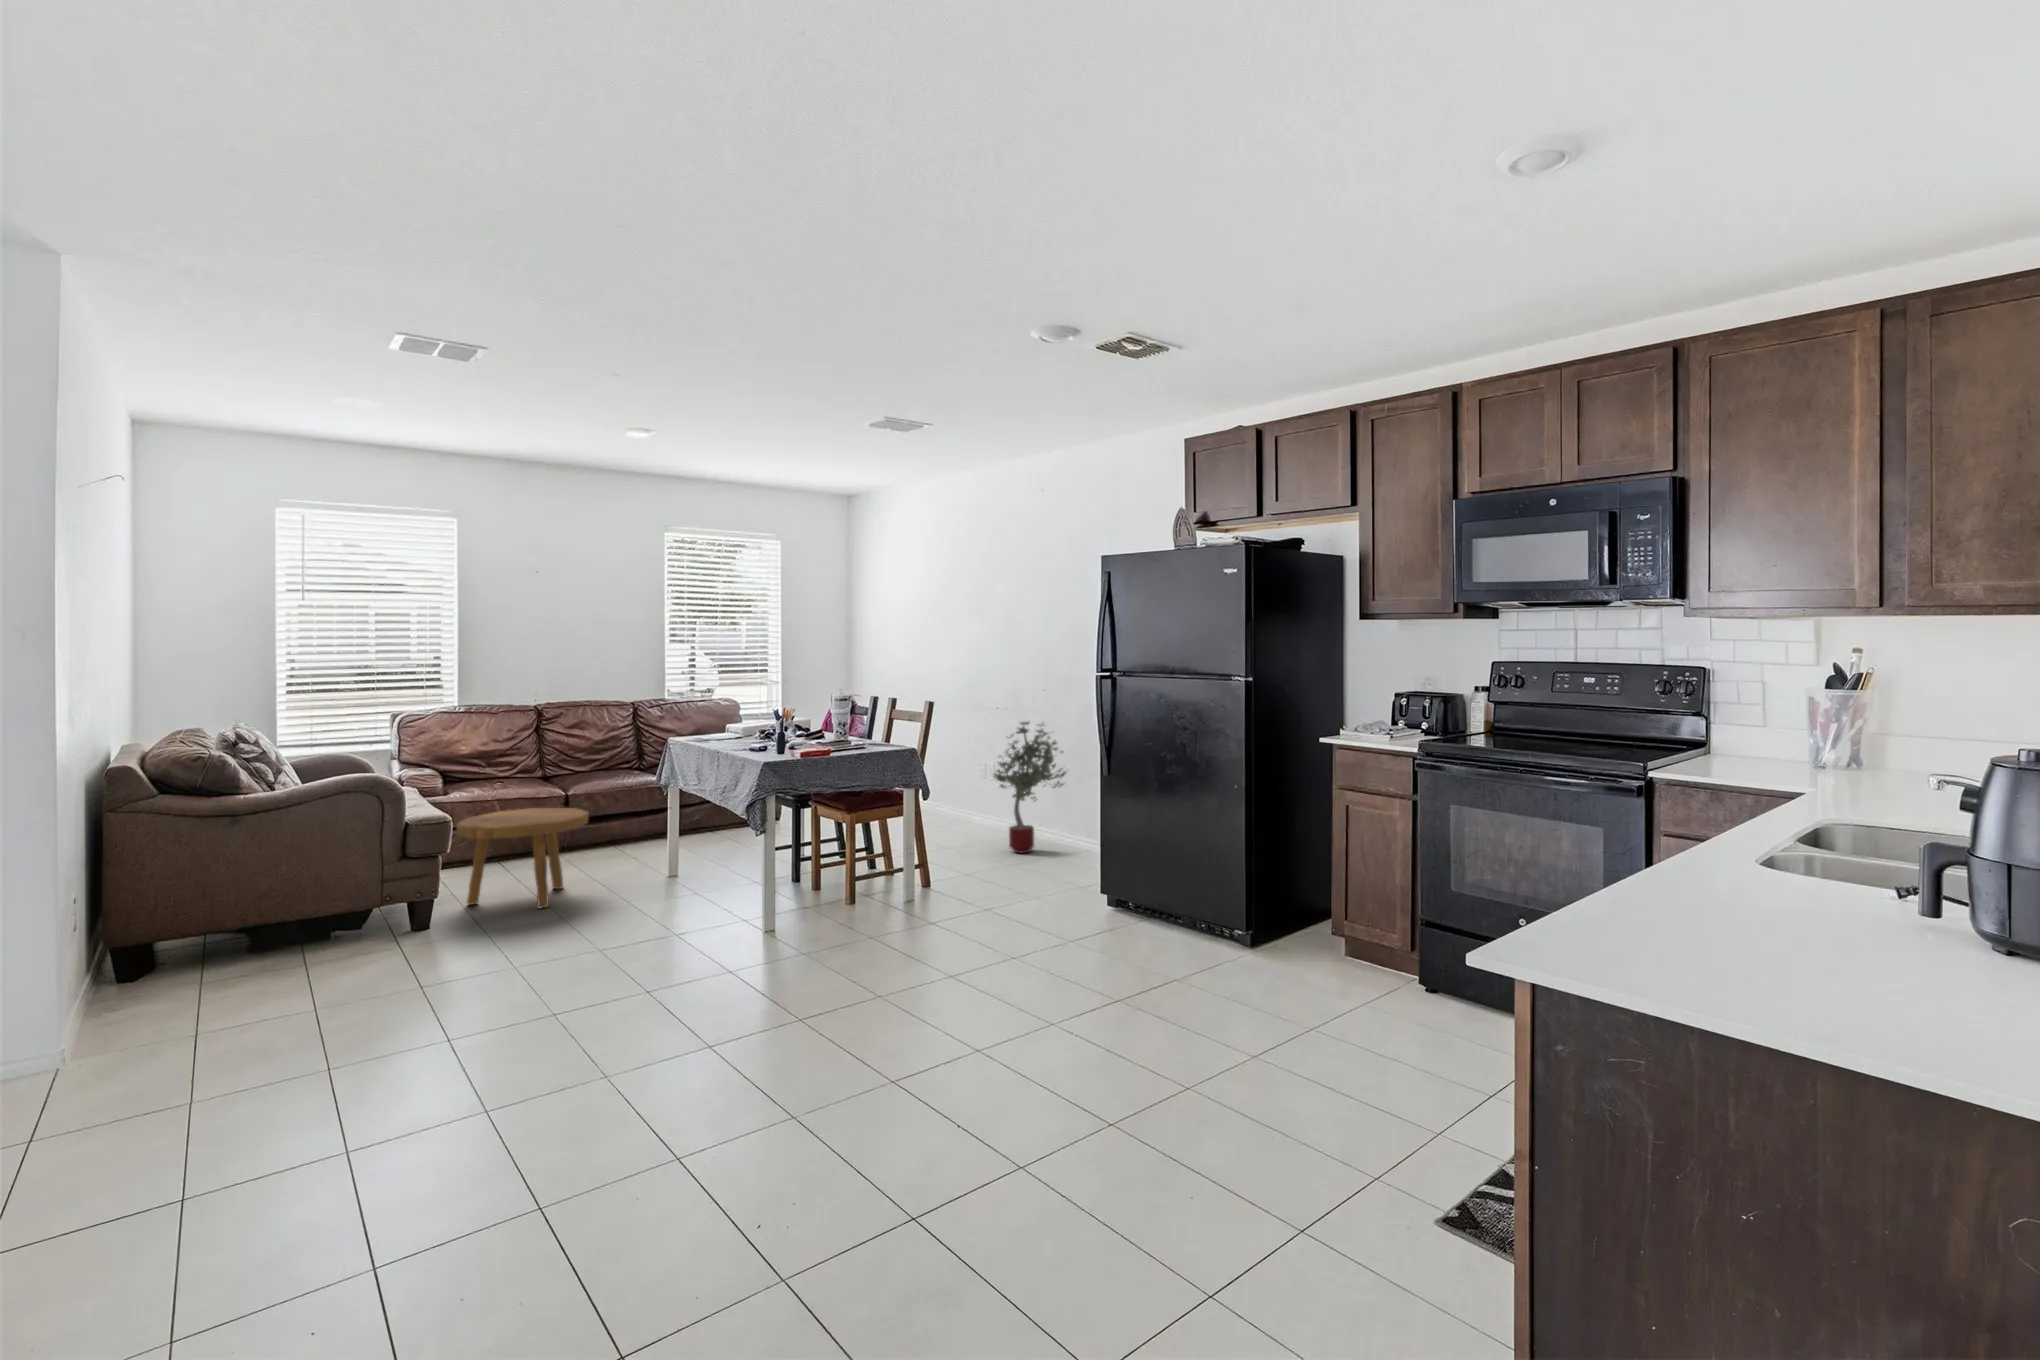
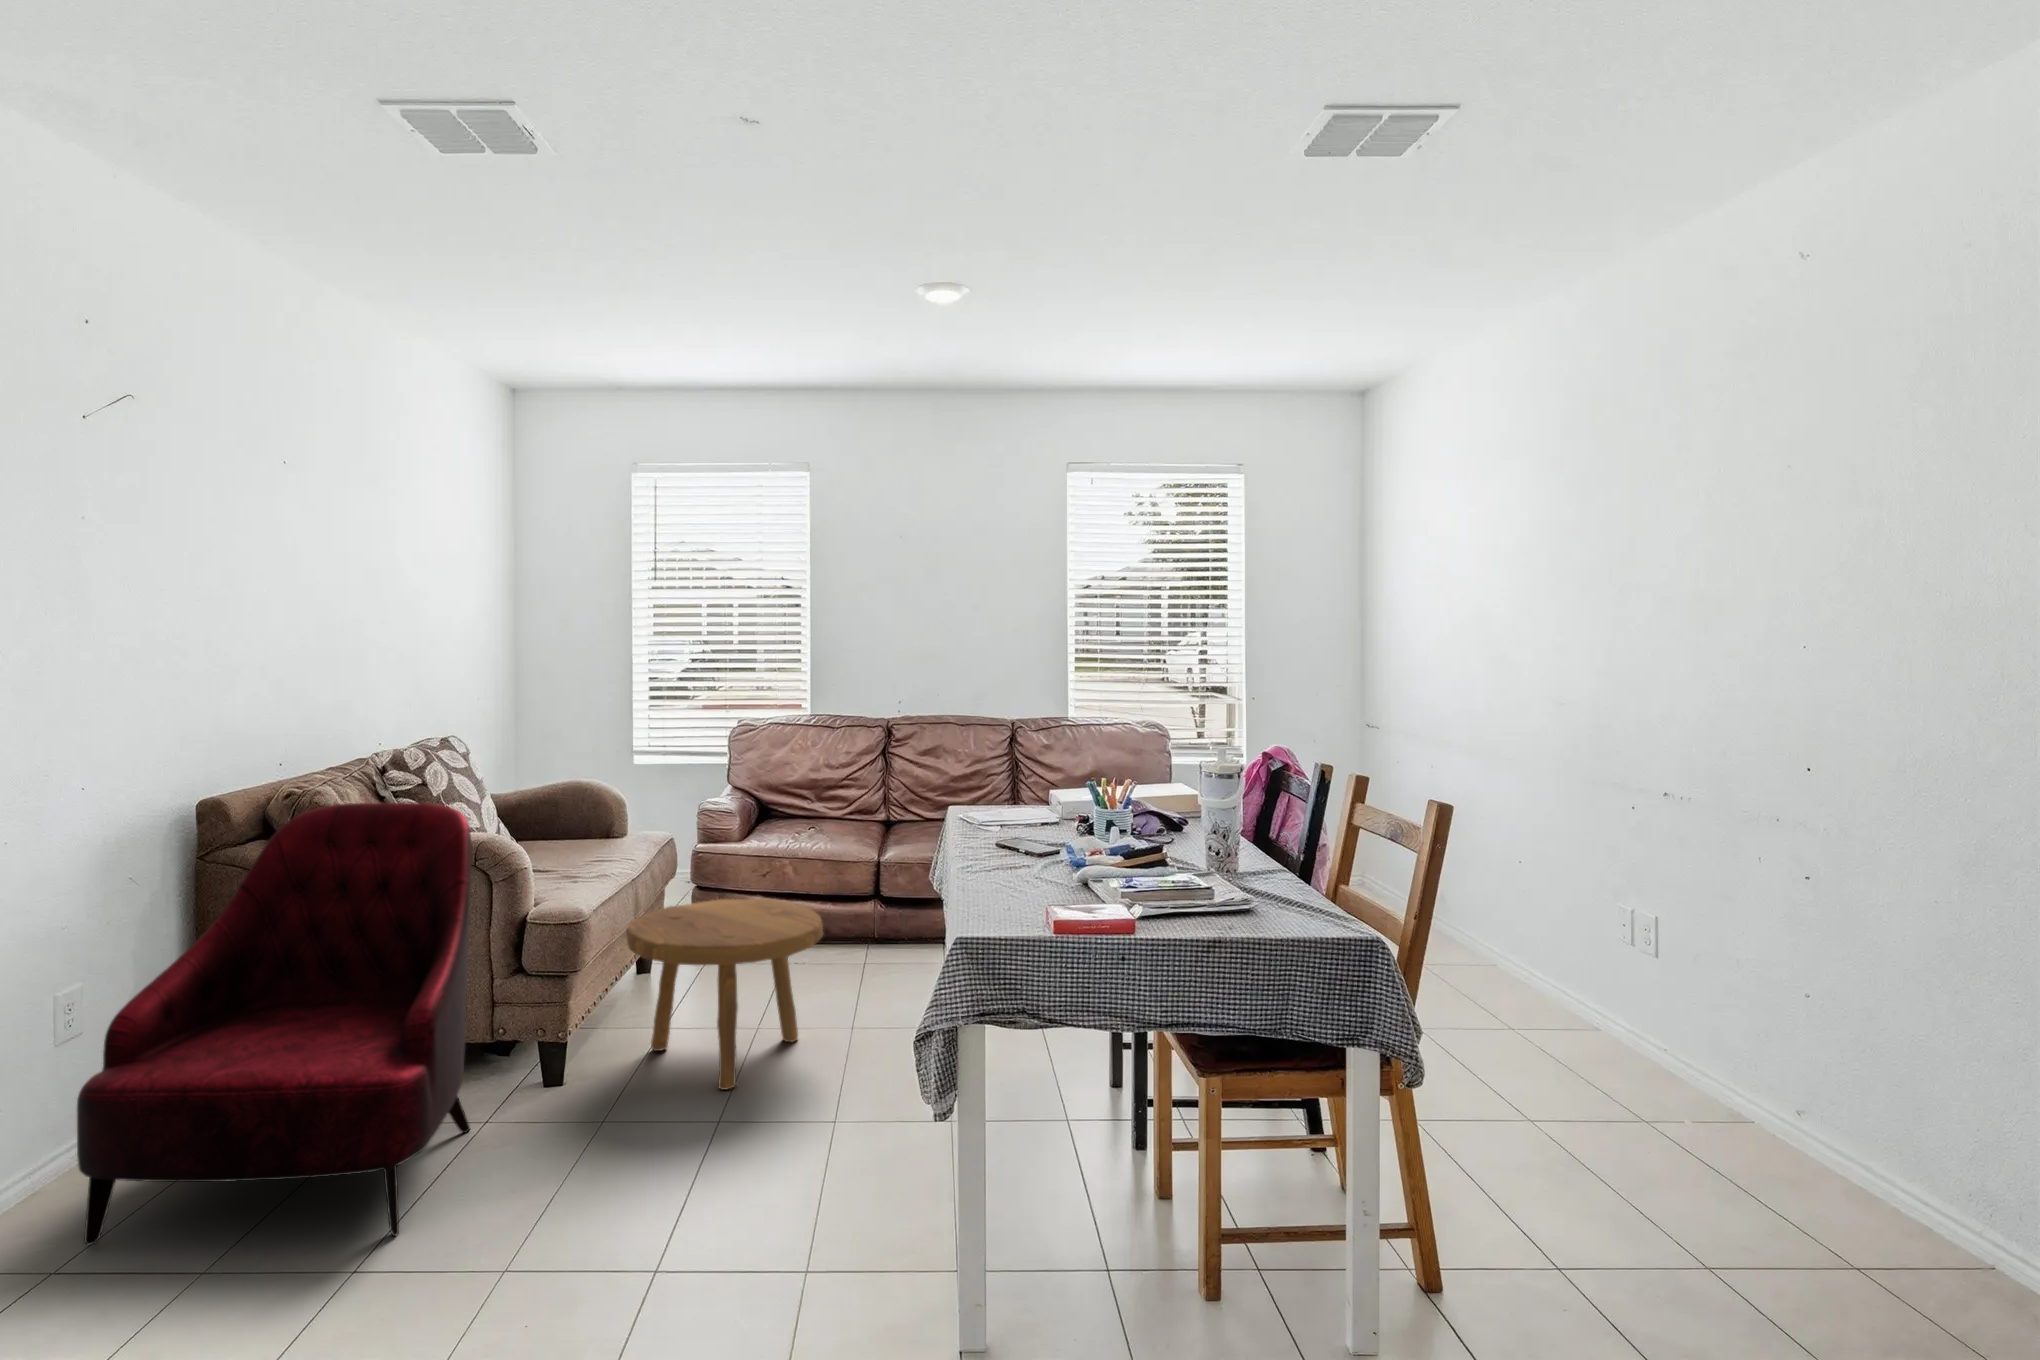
potted tree: present [993,722,1066,853] -> none [1624,842,1845,1165]
armchair: none [185,754,425,1016] -> present [77,803,472,1245]

